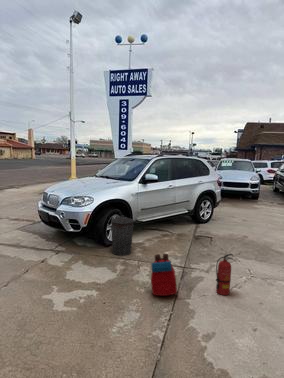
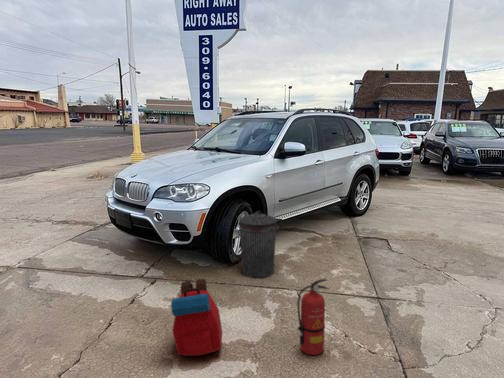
backpack: present [151,254,177,296] -> present [171,279,222,356]
fire extinguisher: present [216,254,232,295] -> present [297,279,327,355]

